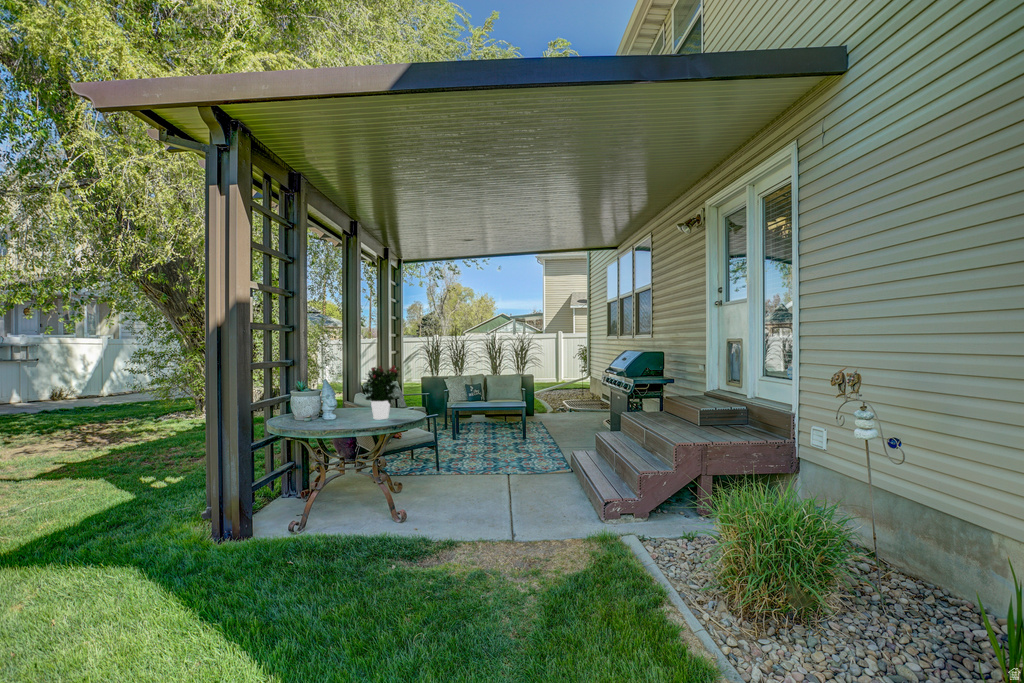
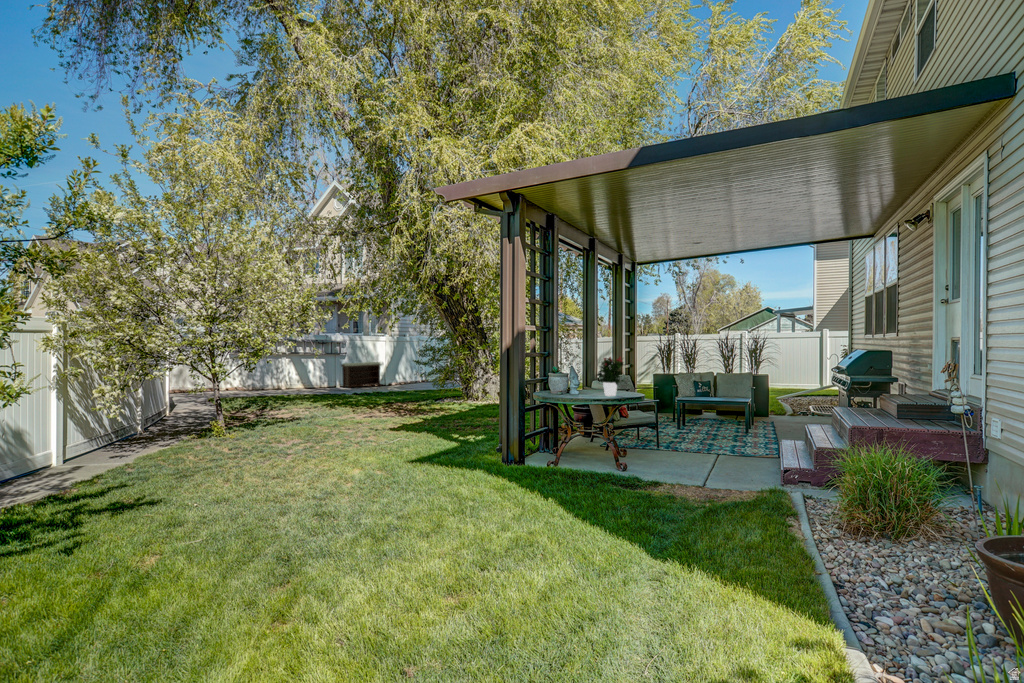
bench: none [12,372,80,408] -> present [341,362,380,388]

